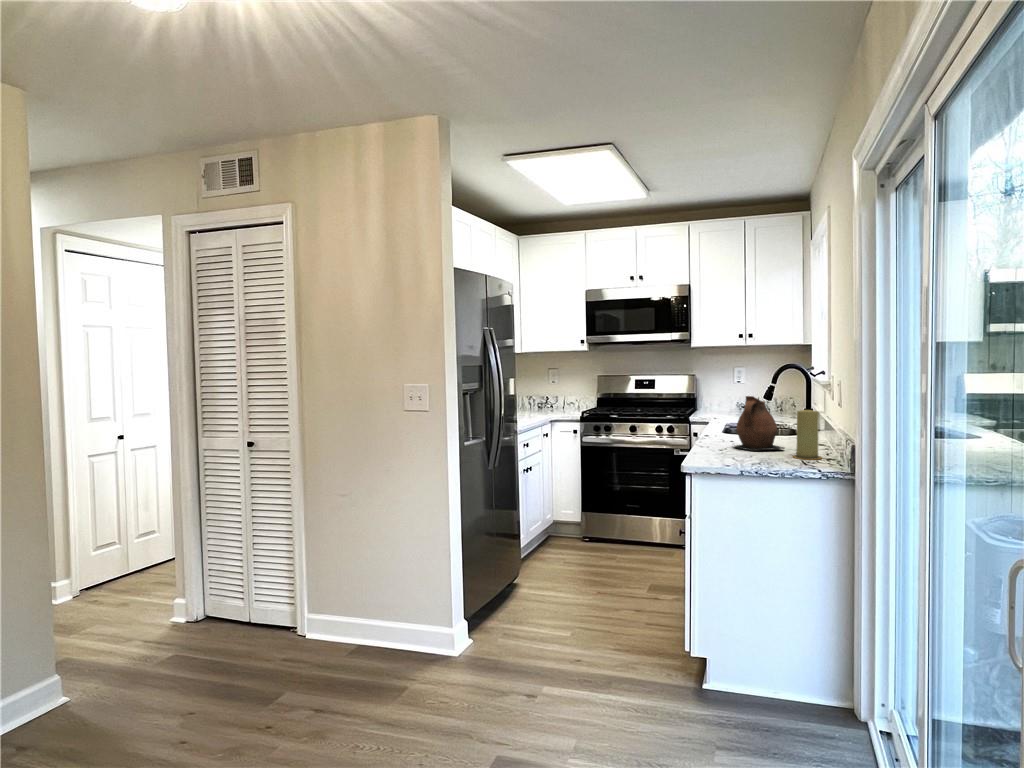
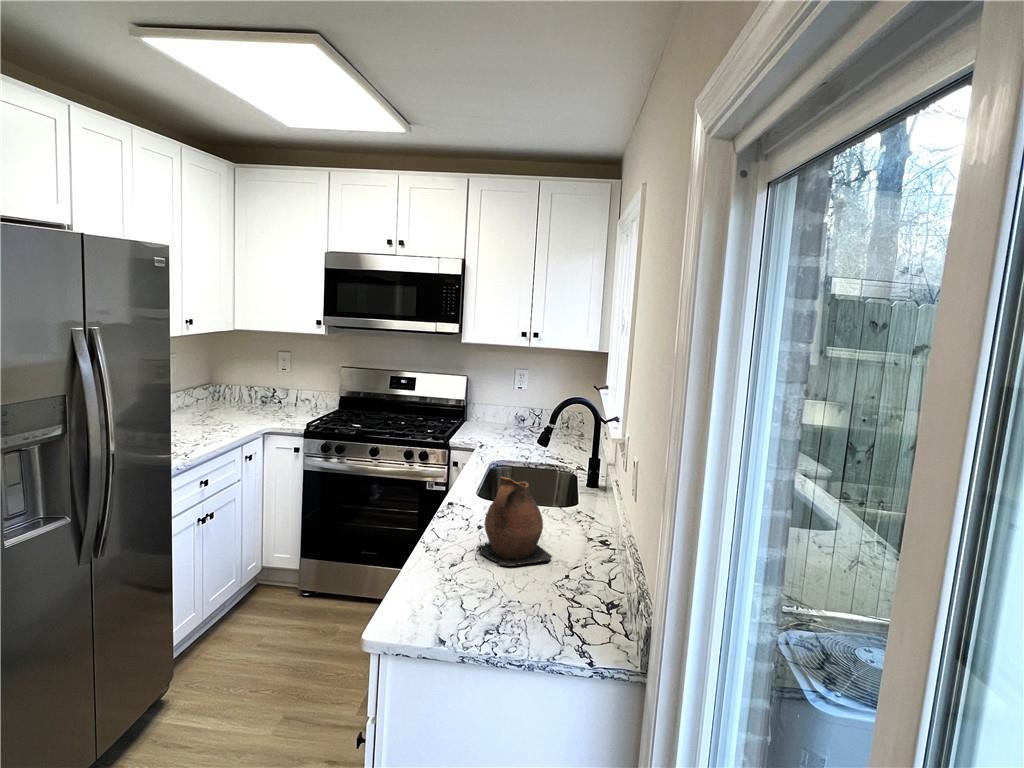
candle: present [793,410,822,460] -> none [558,516,602,603]

